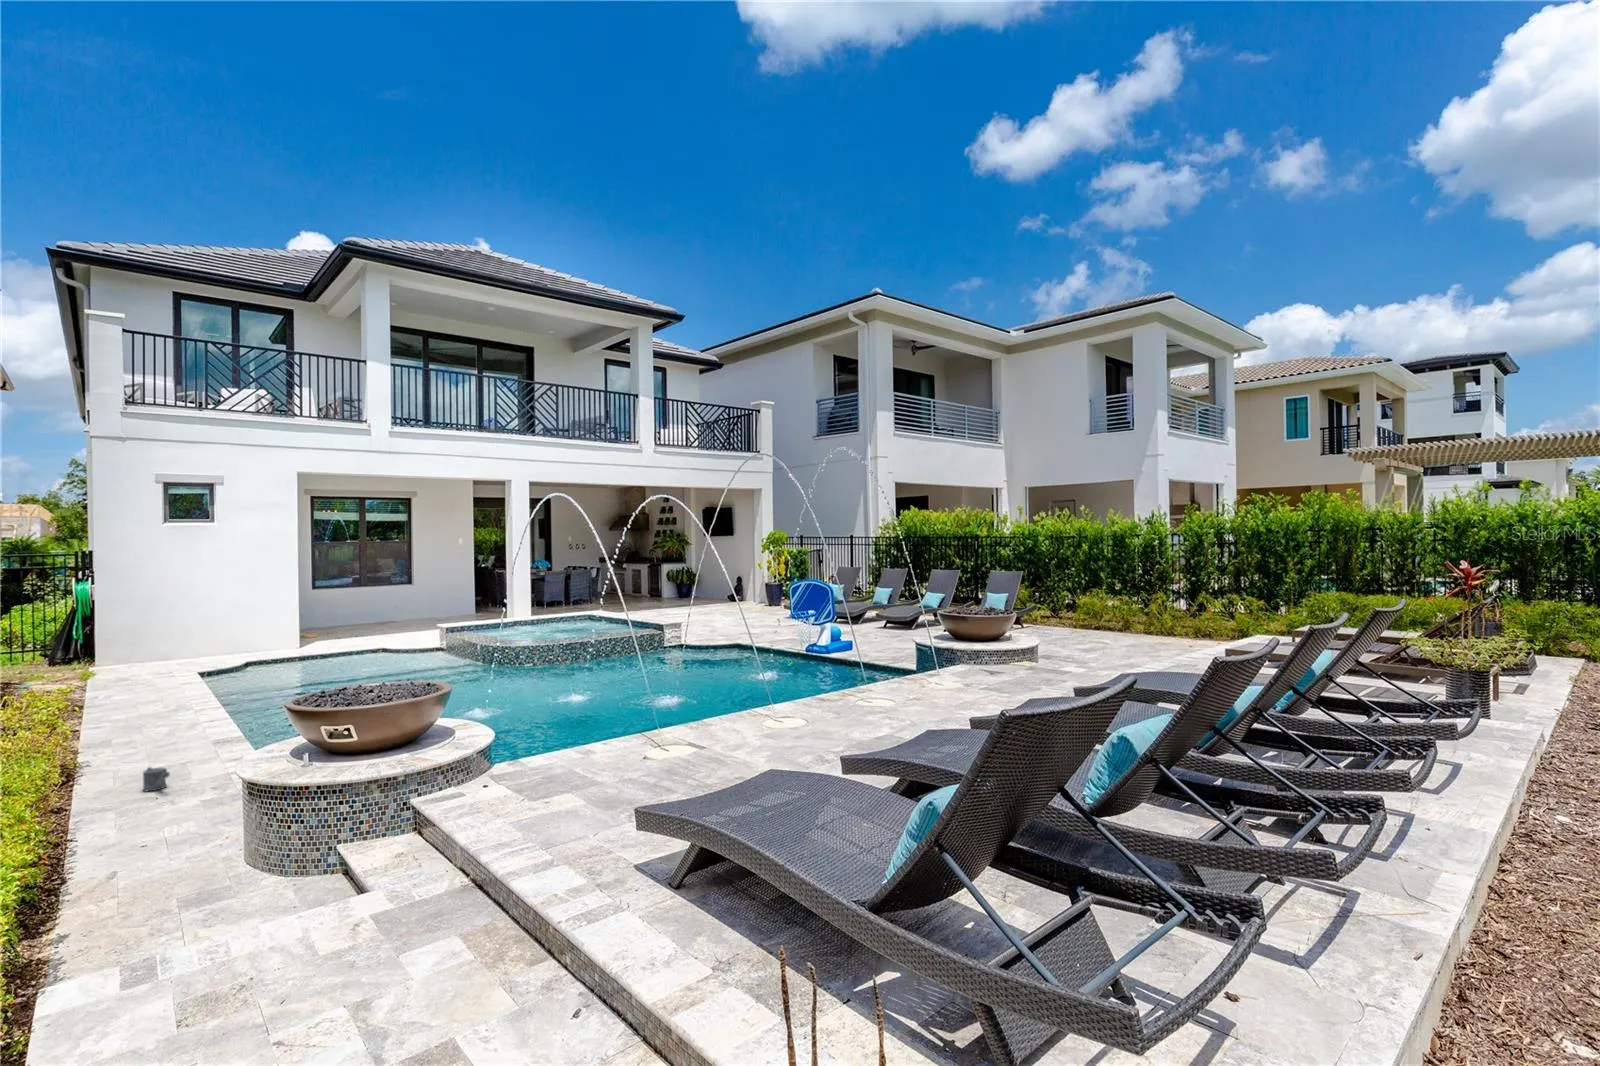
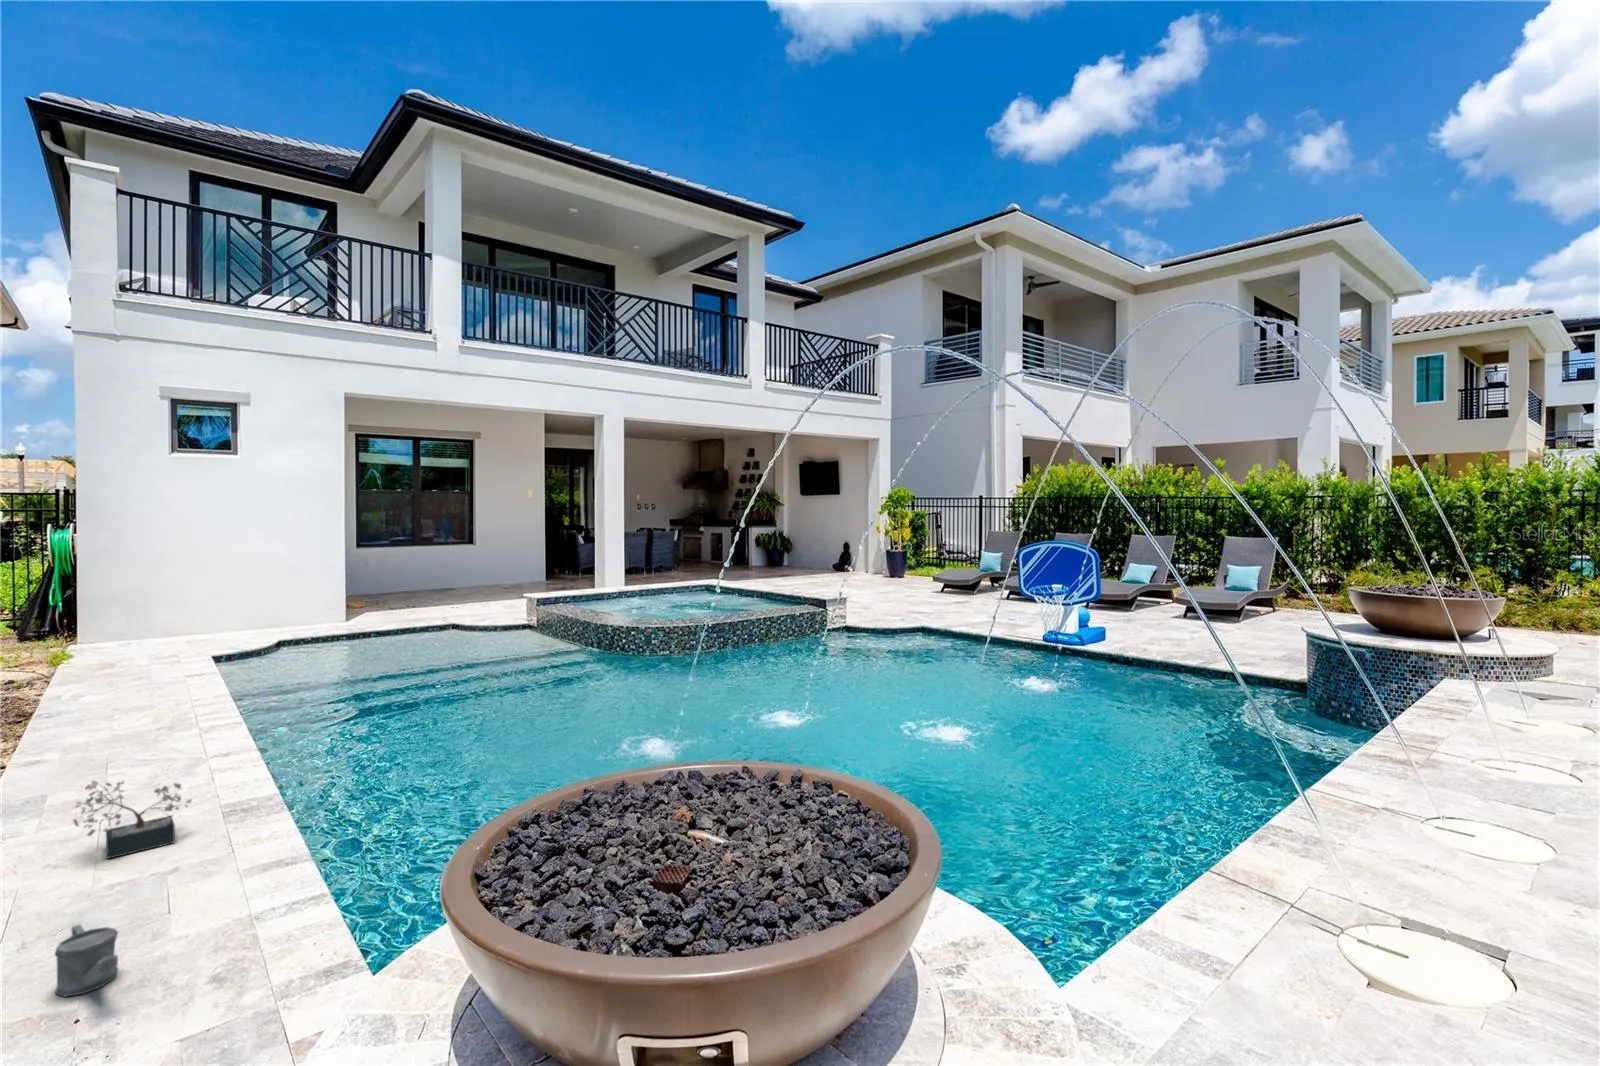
decorative plant: none [135,720,193,757] -> present [73,781,191,858]

